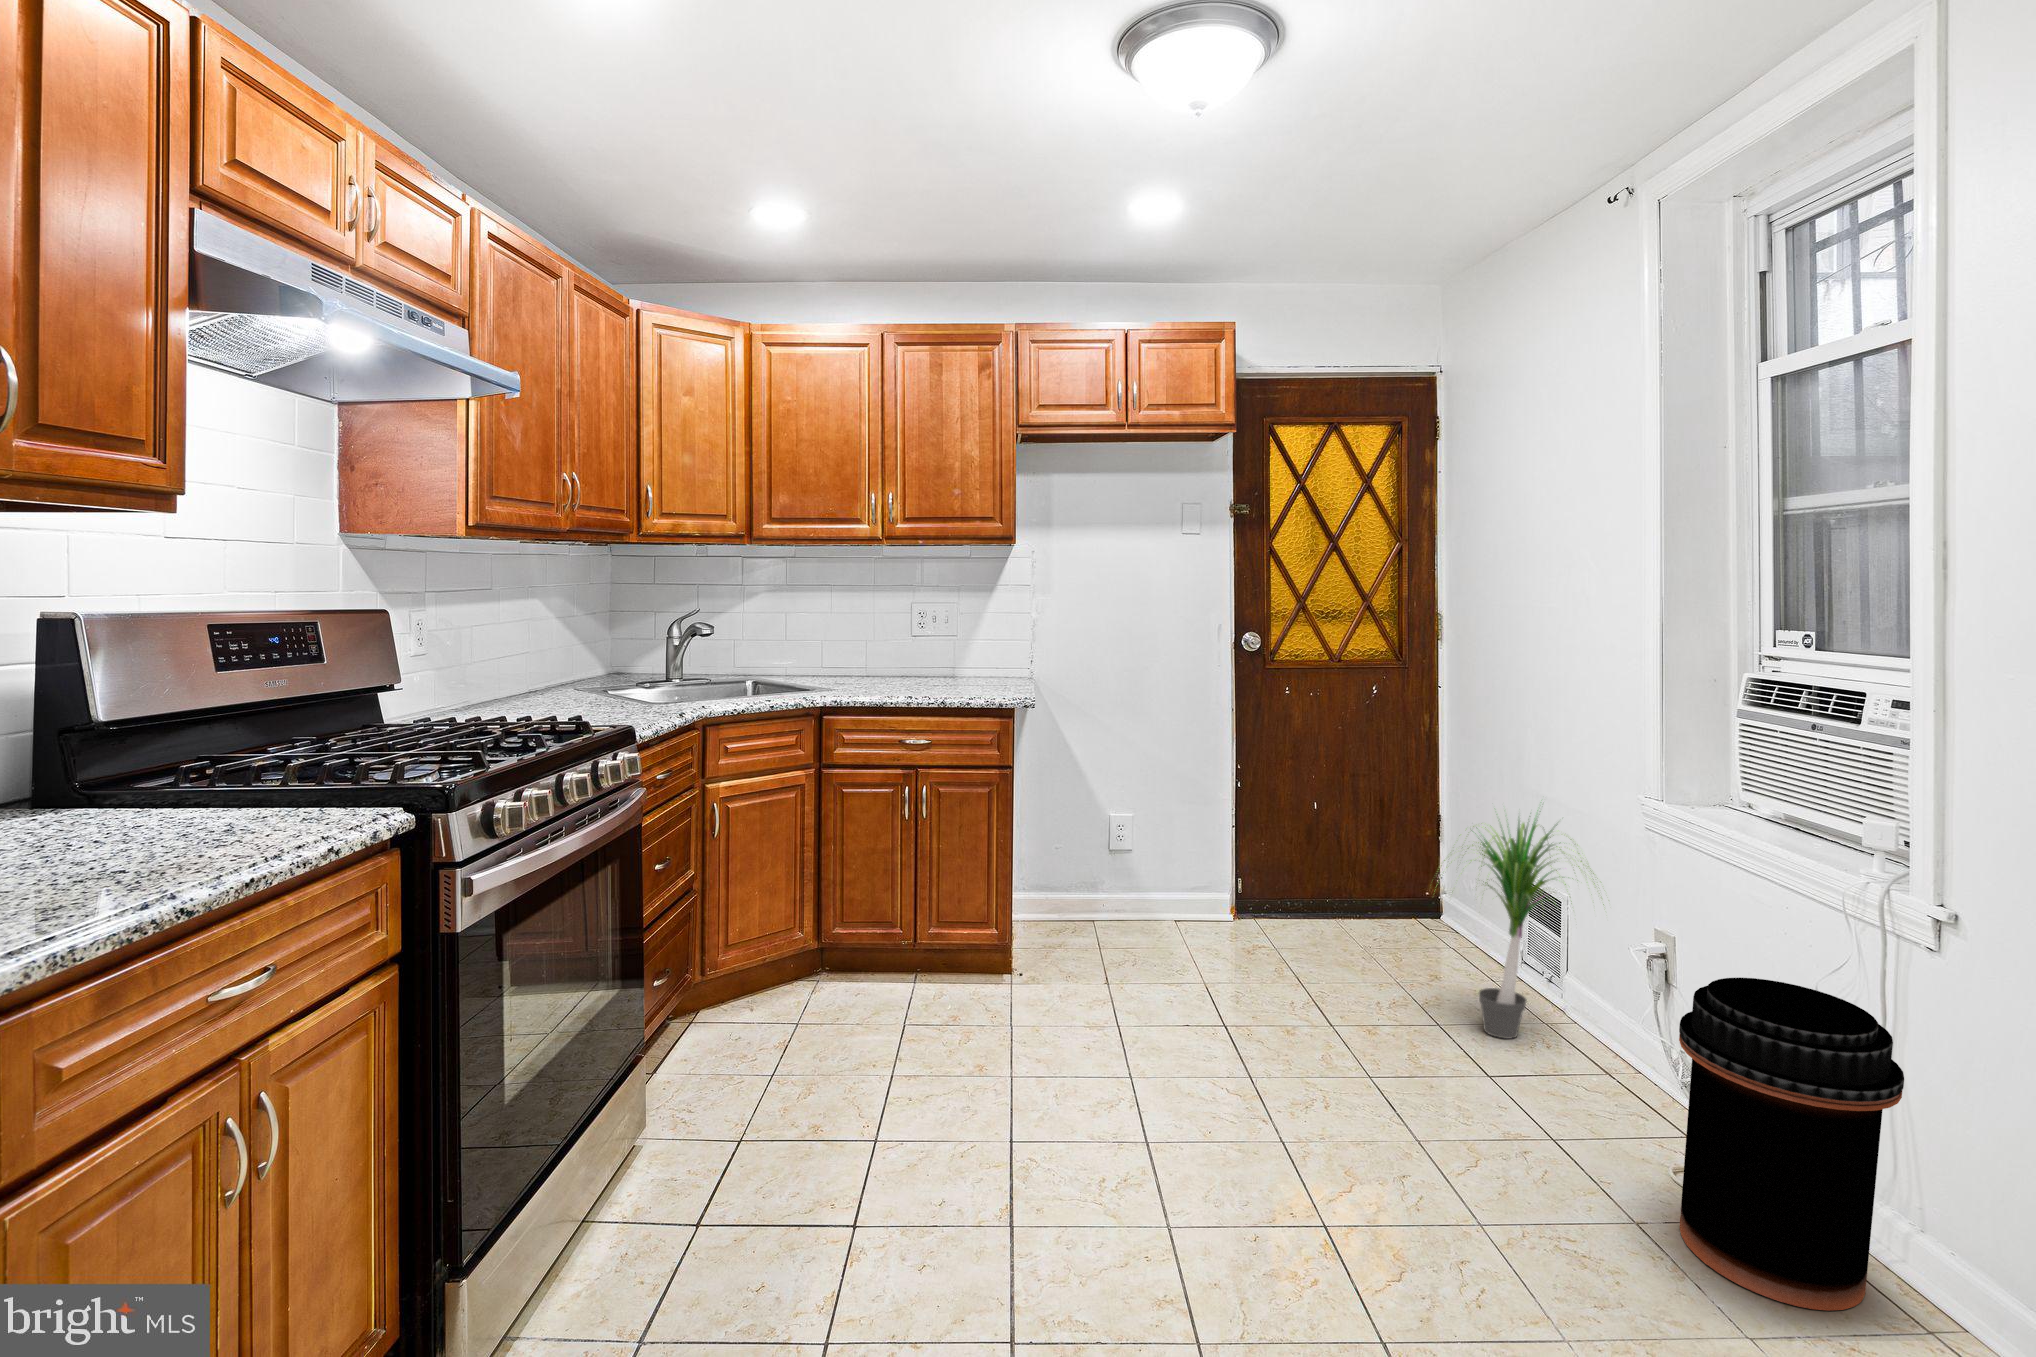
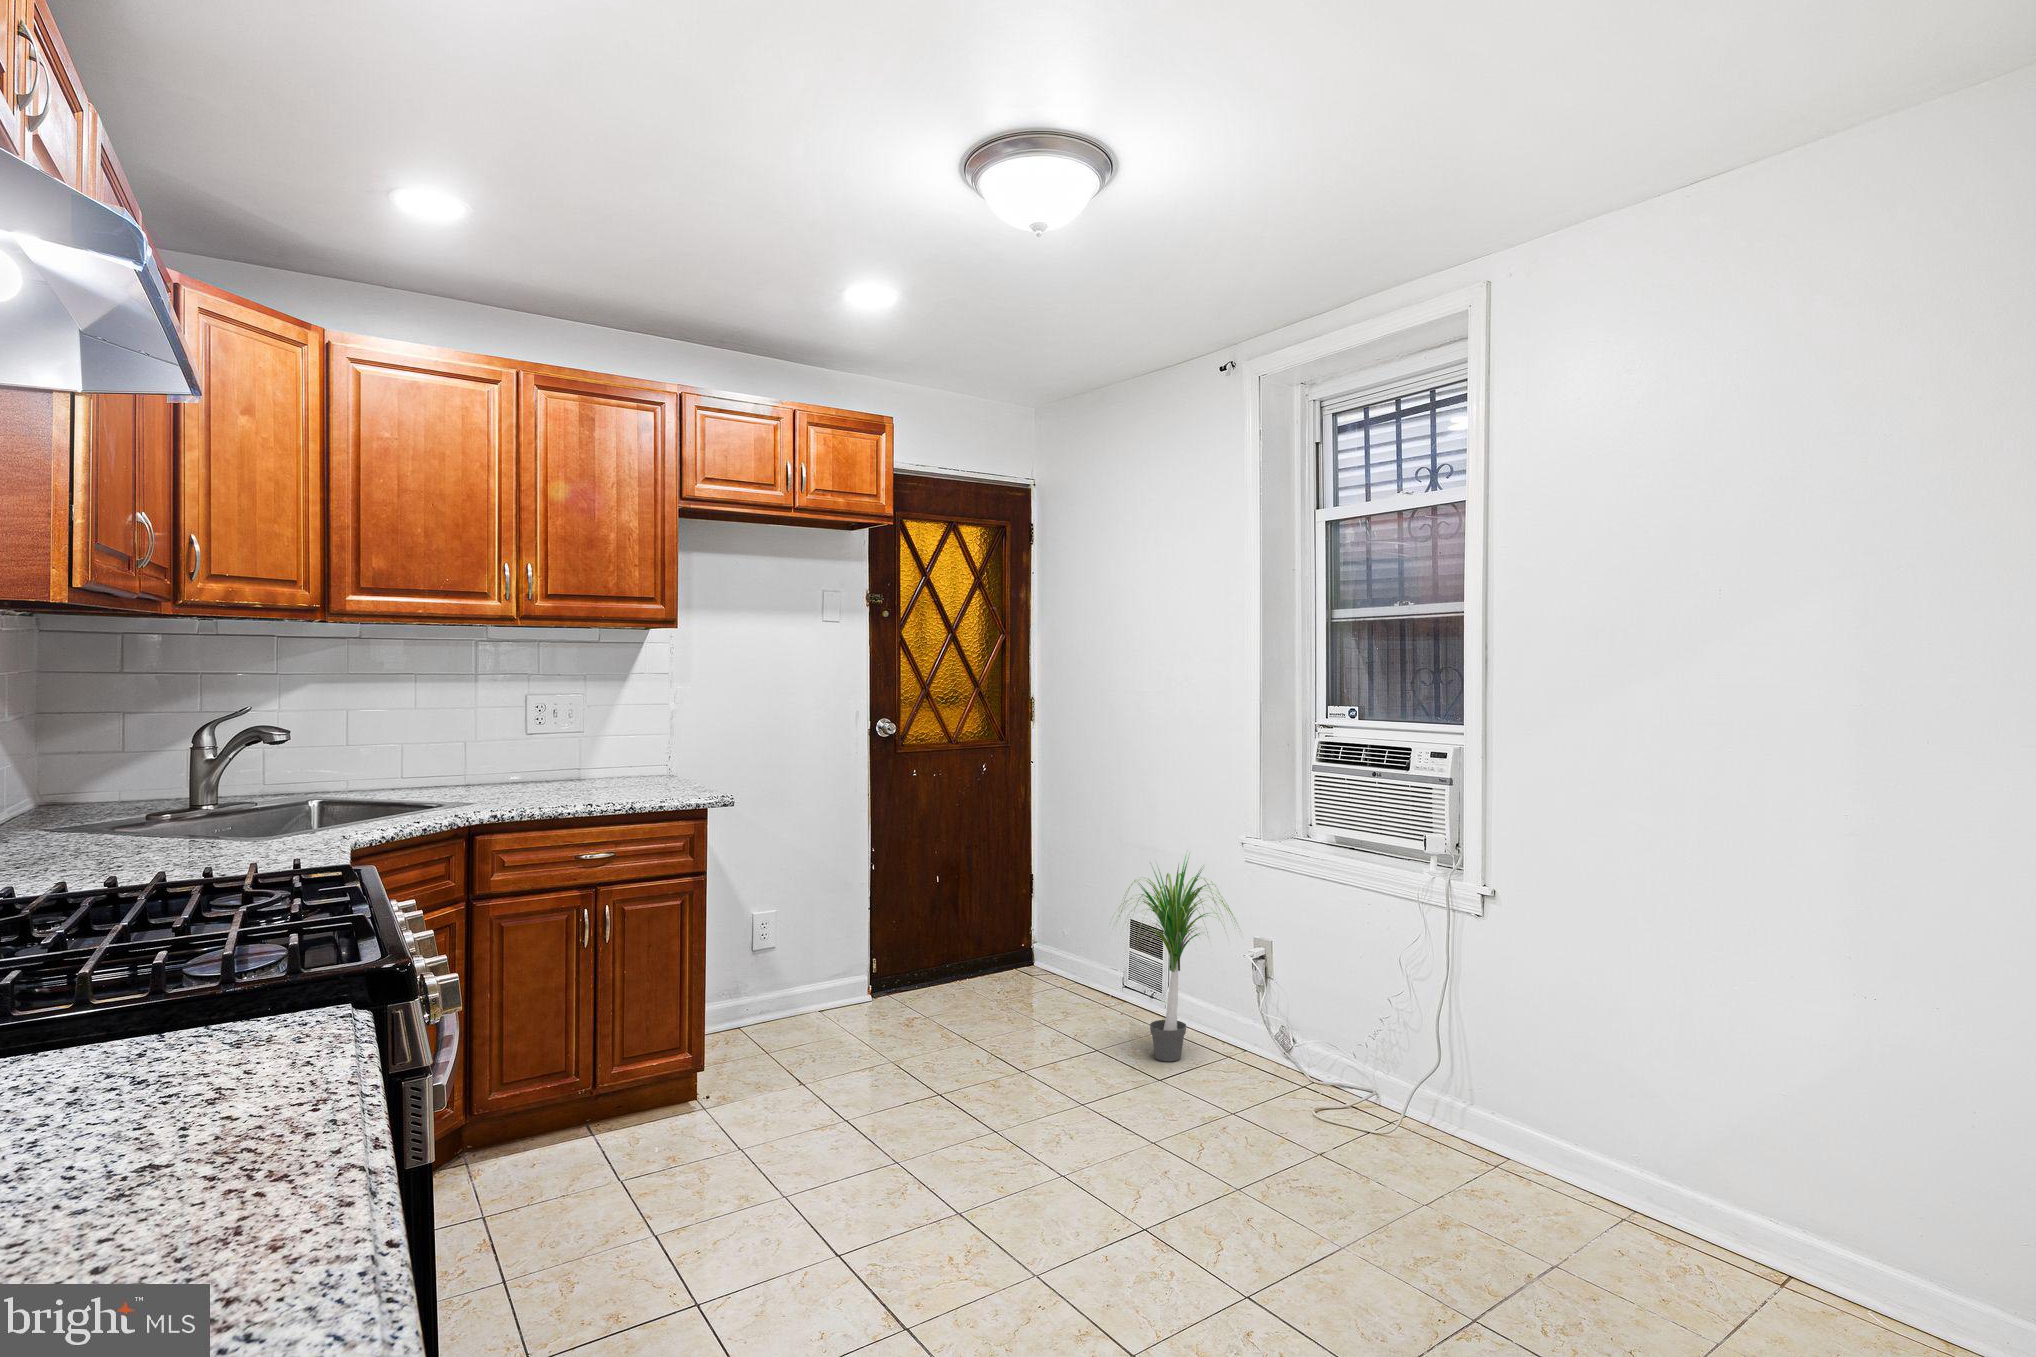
trash can: present [1679,978,1904,1311] -> none [1352,956,1482,1180]

